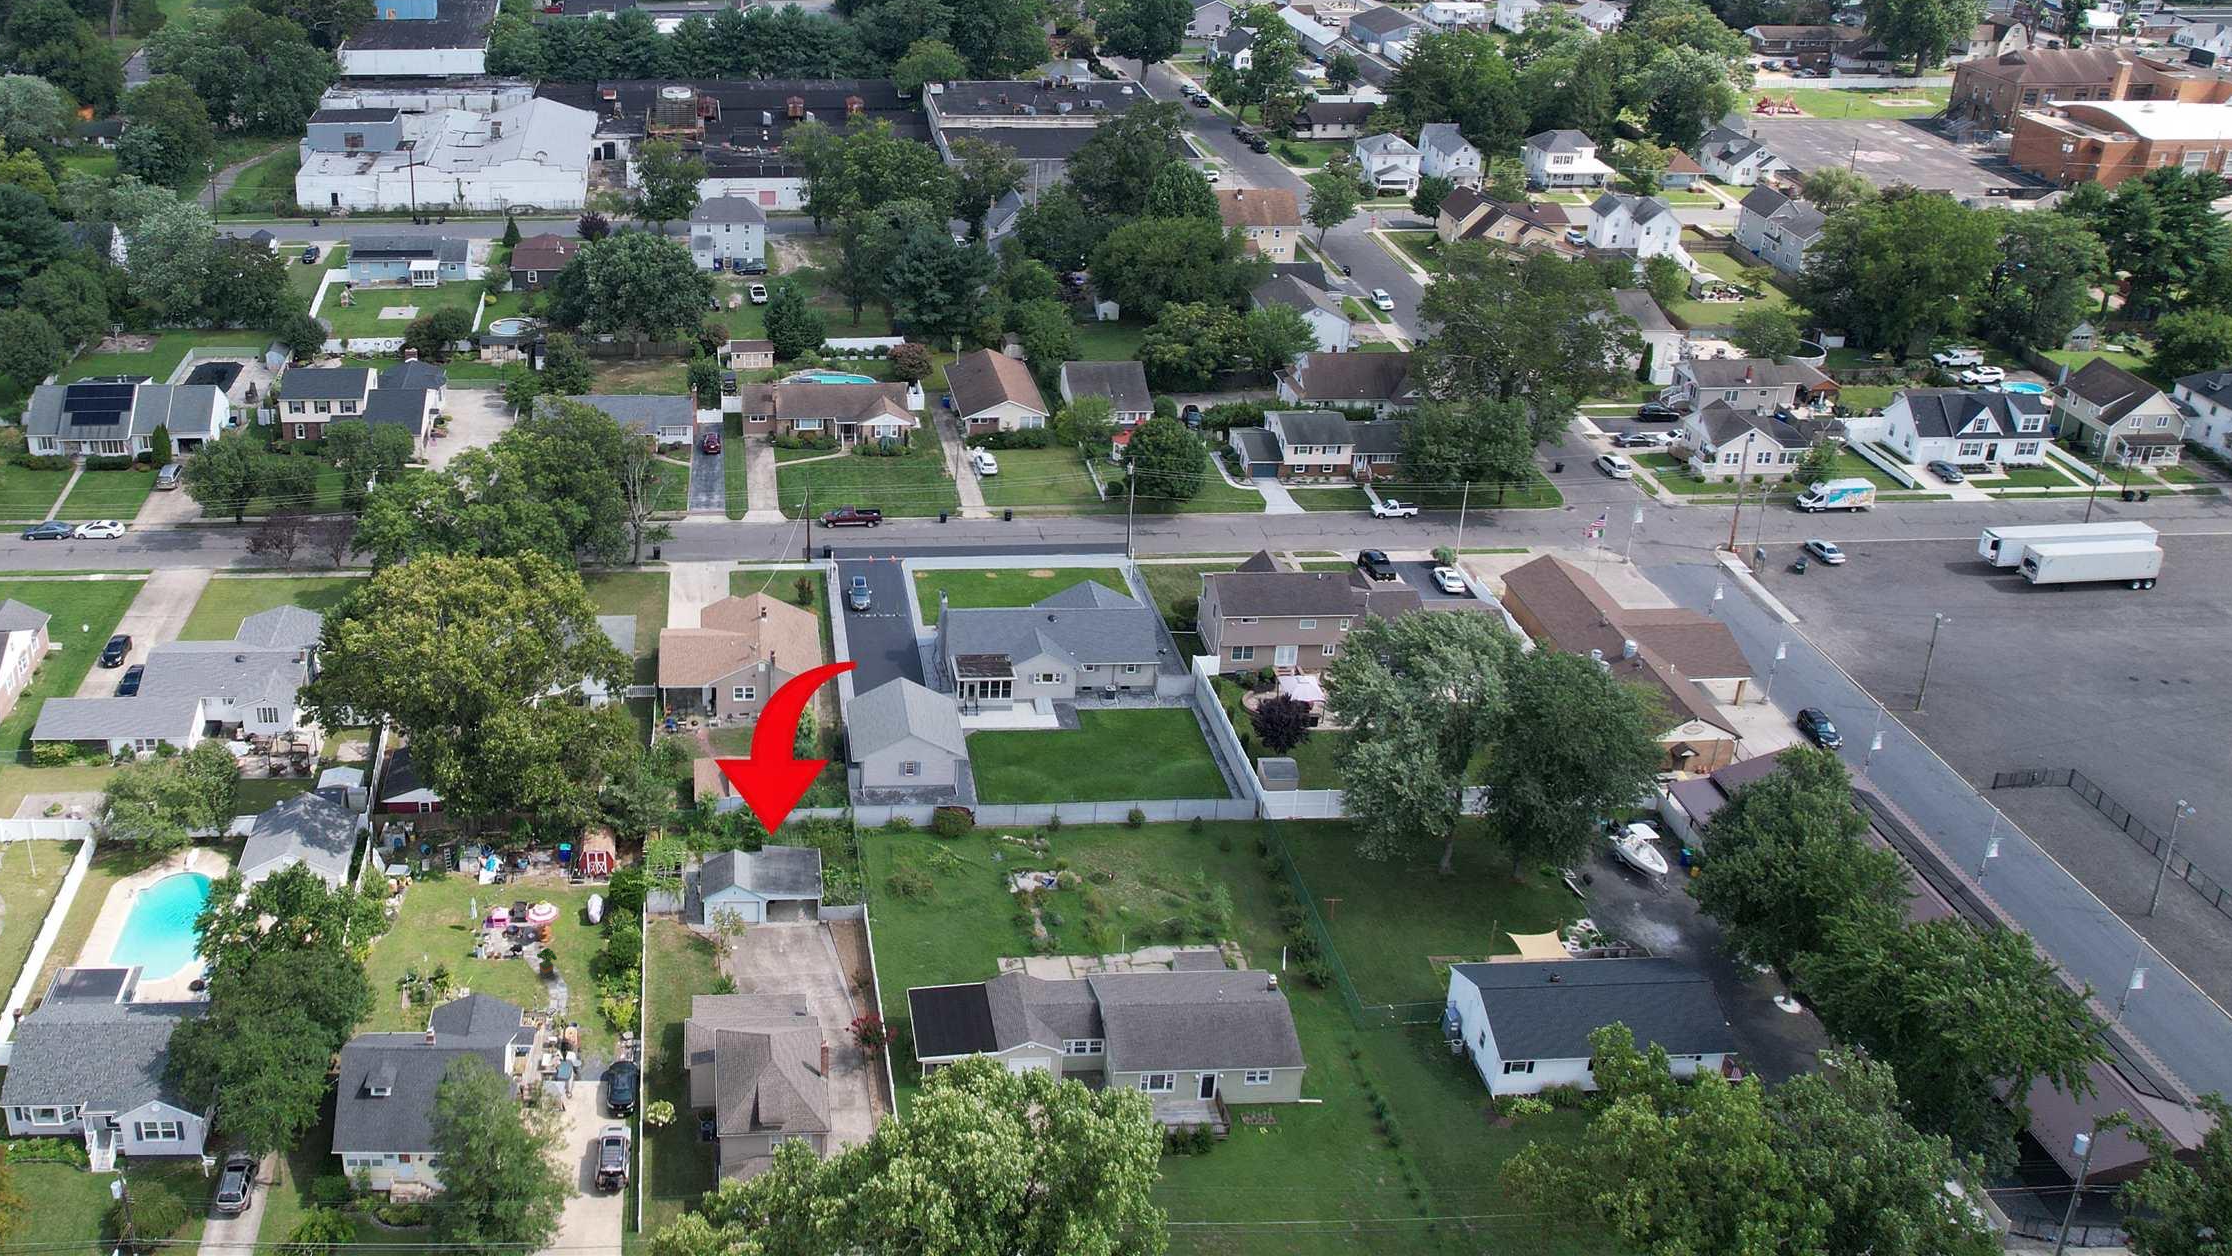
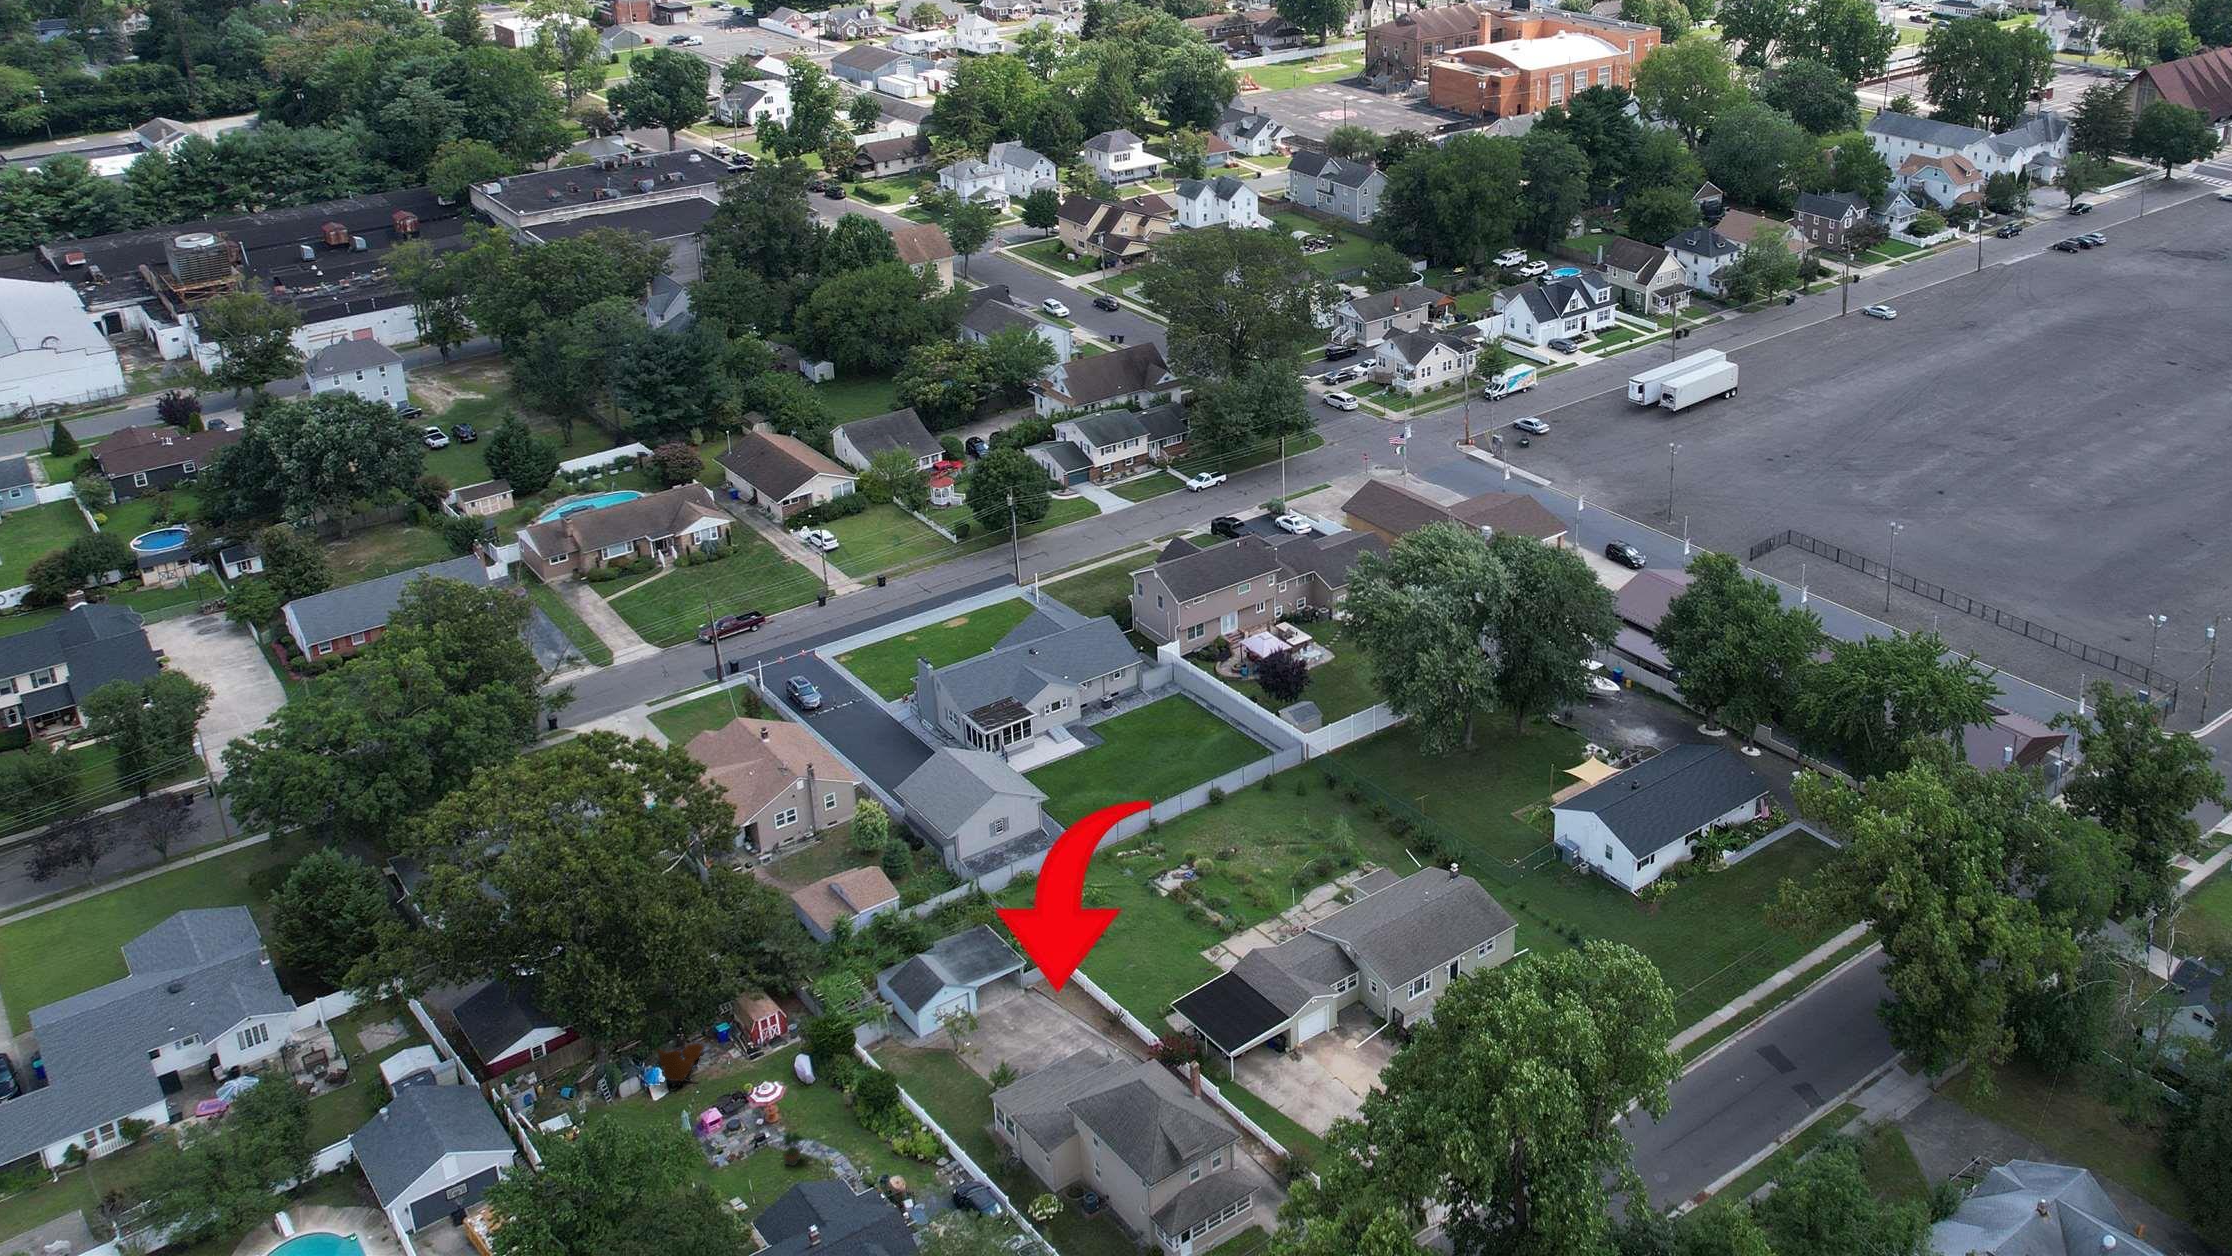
lounge chair: none [509,838,561,879] -> present [658,1043,705,1084]

